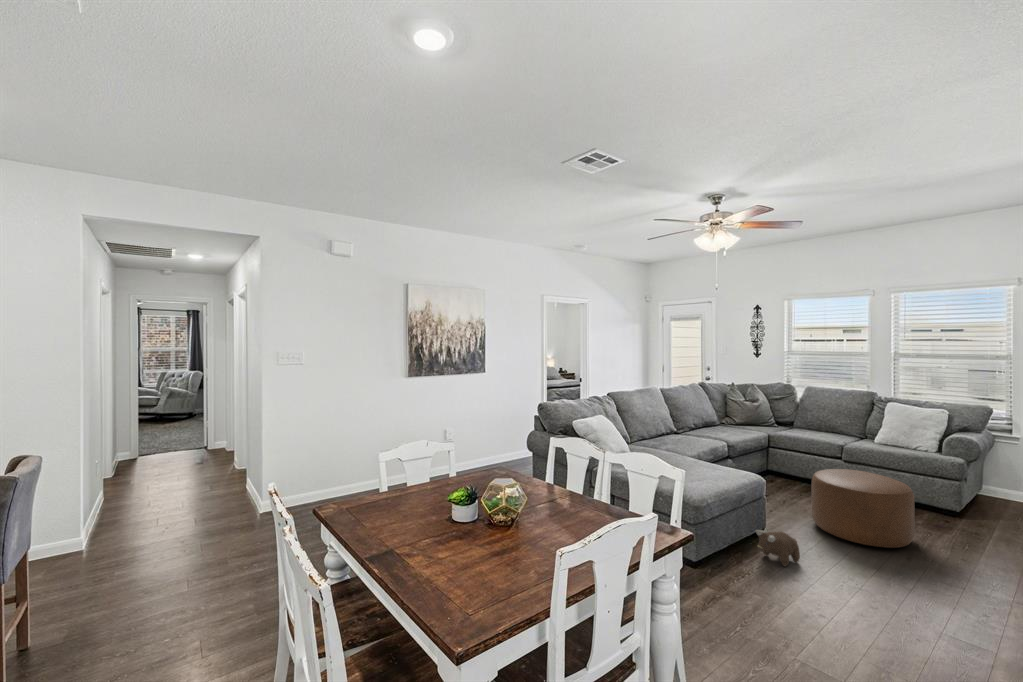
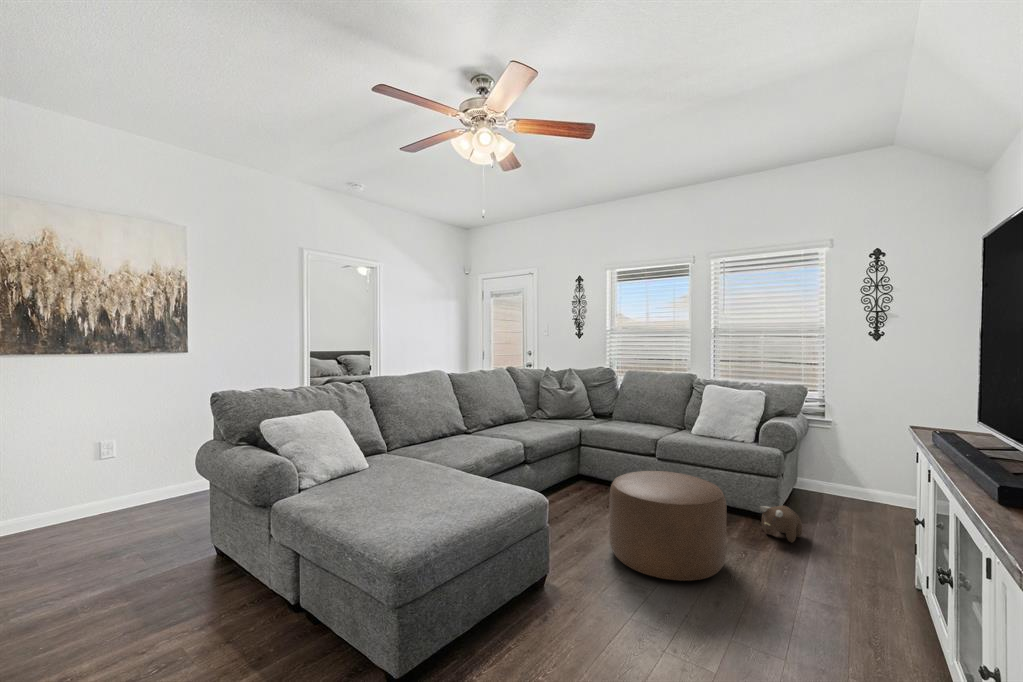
plush toy: present [755,530,800,566] -> present [760,506,802,543]

